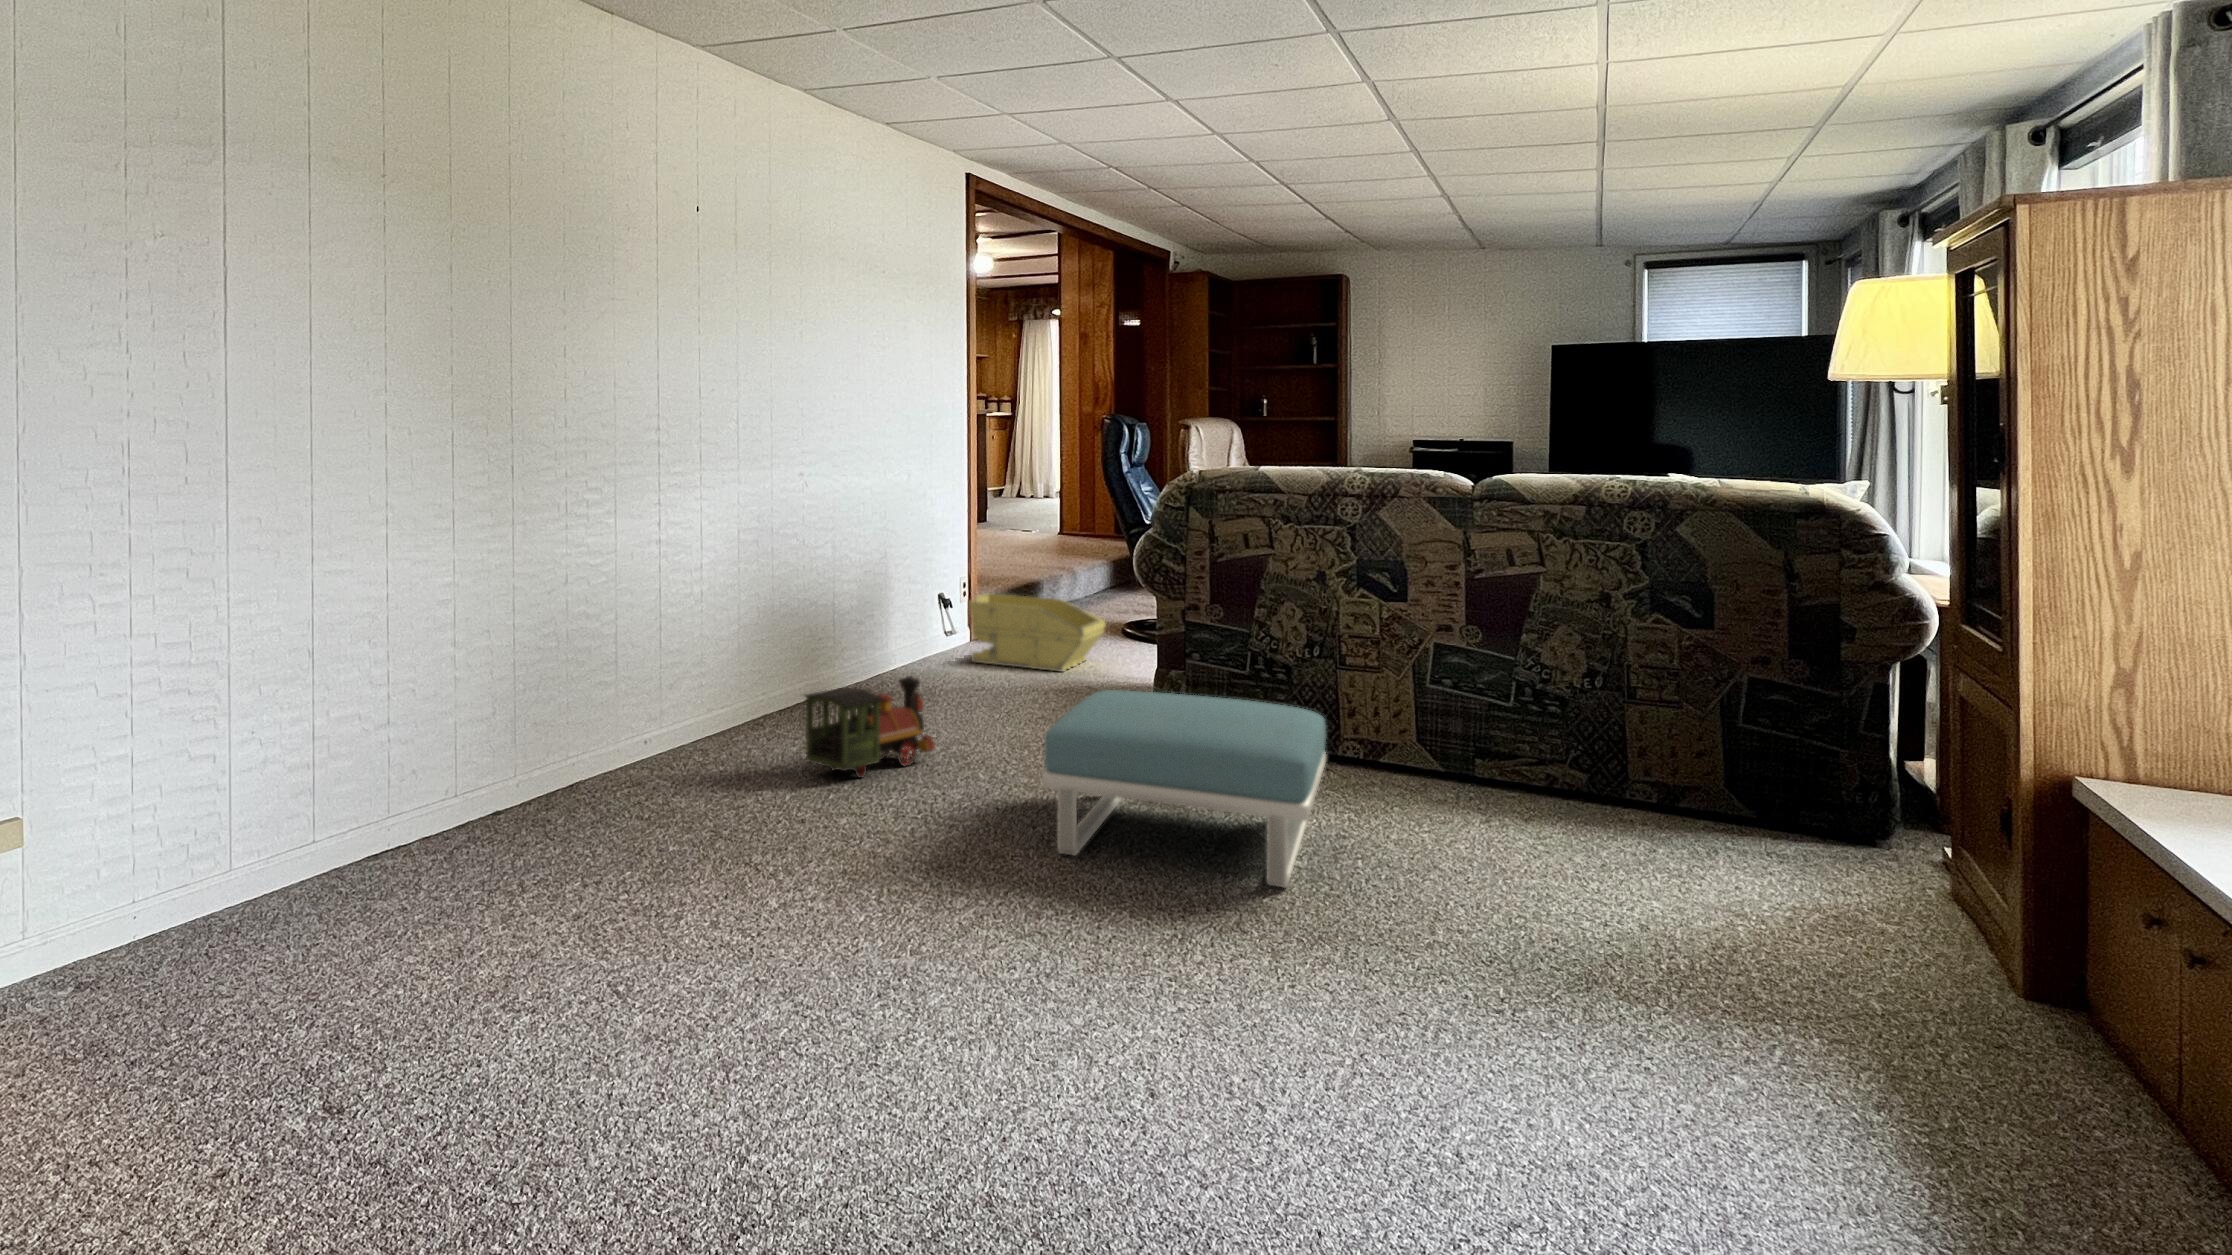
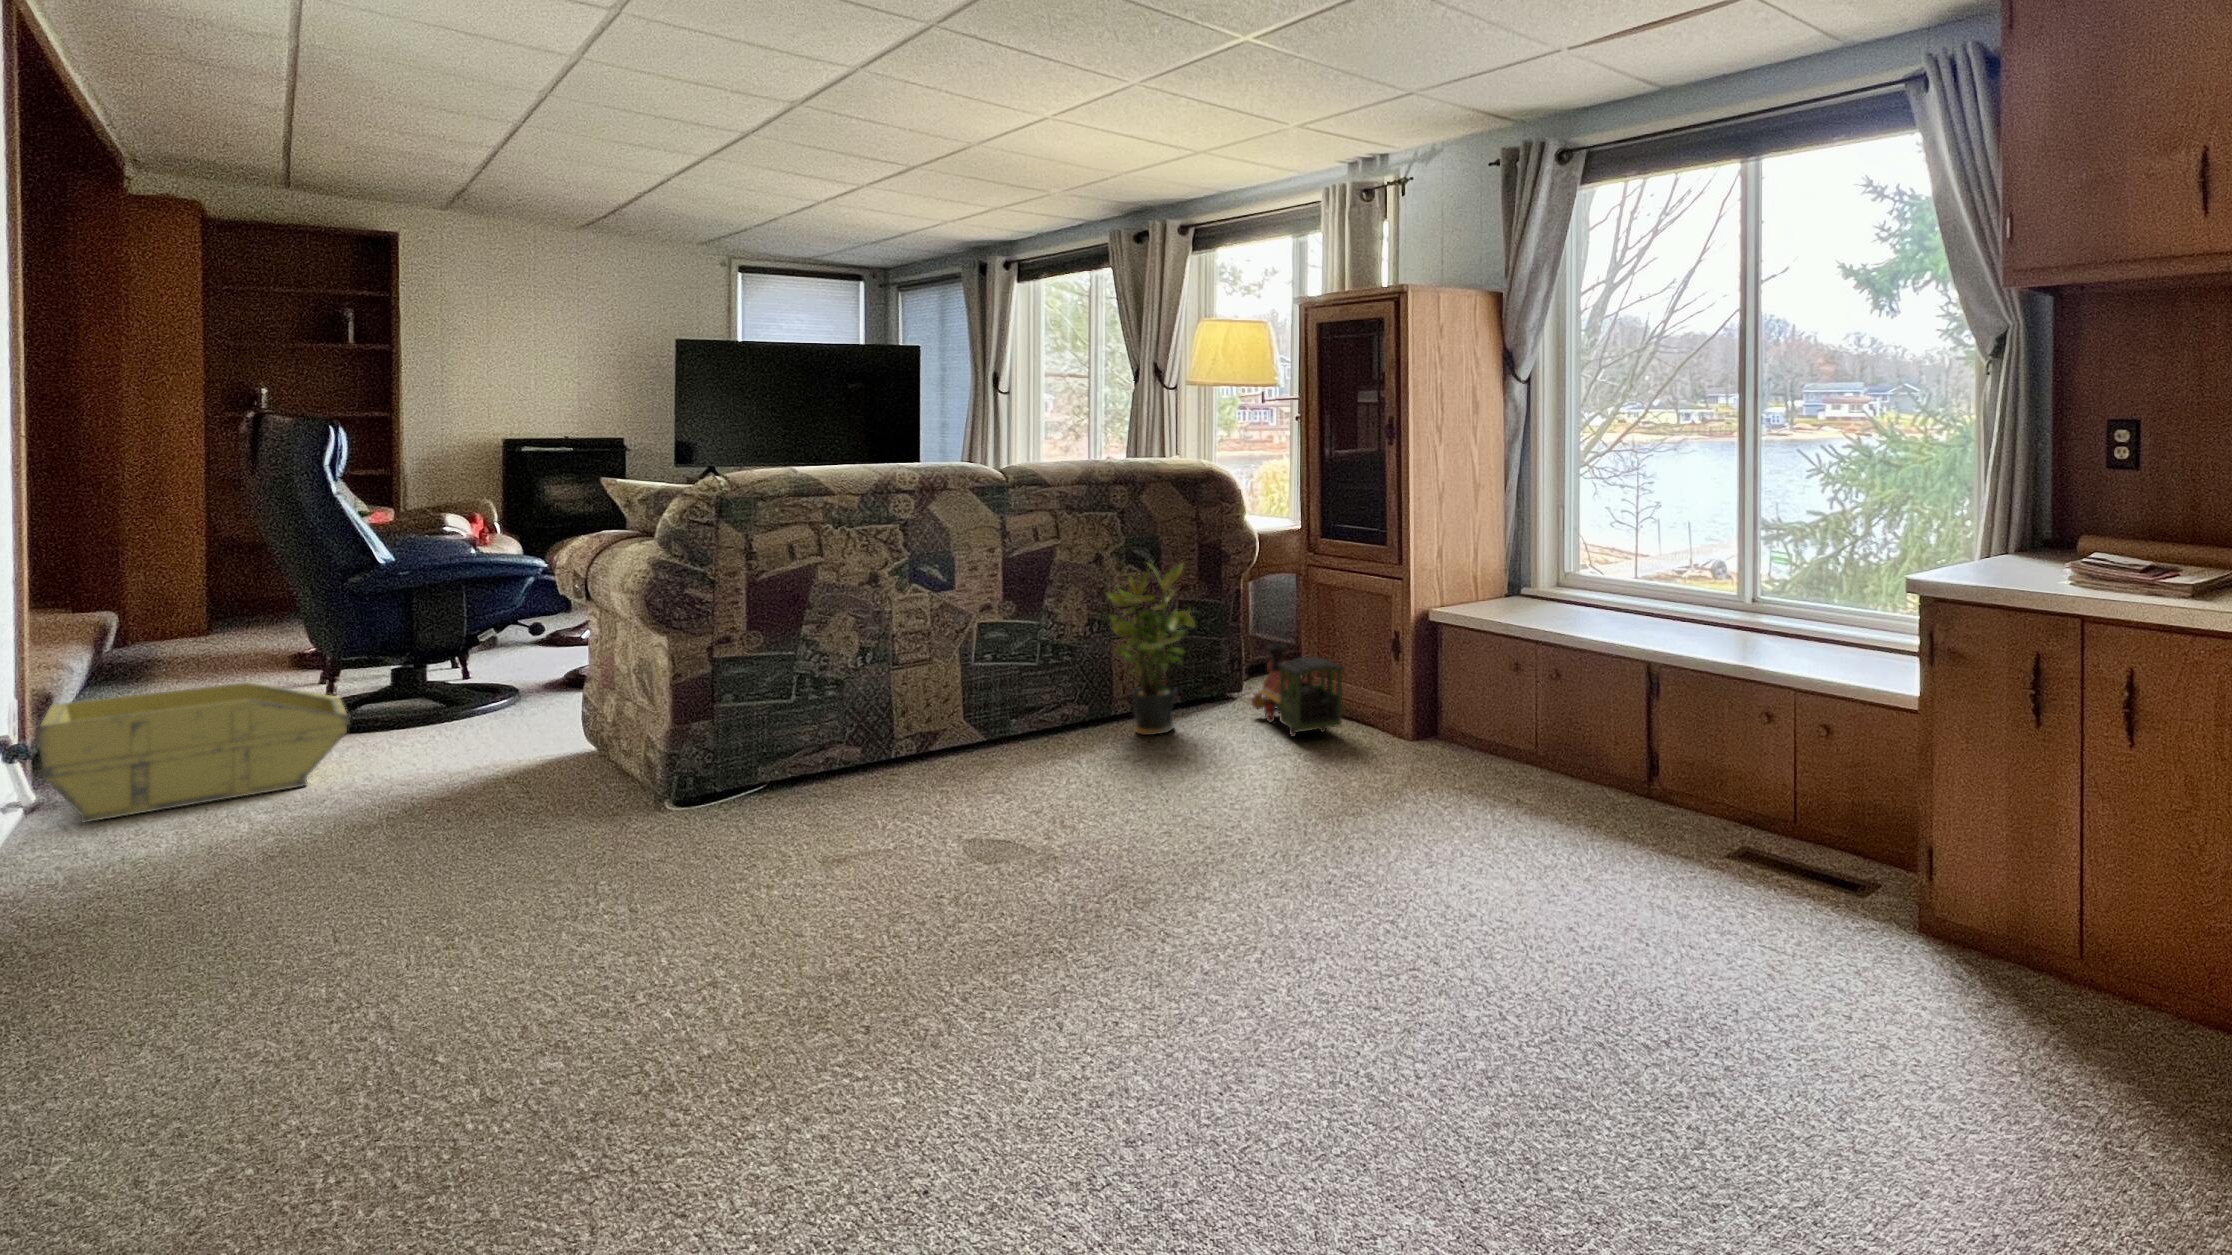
potted plant: none [1562,606,1703,828] -> present [1107,563,1195,735]
toy train: present [805,676,935,778] -> present [1251,643,1344,737]
footstool: present [1042,690,1326,888] -> none [770,709,1154,958]

